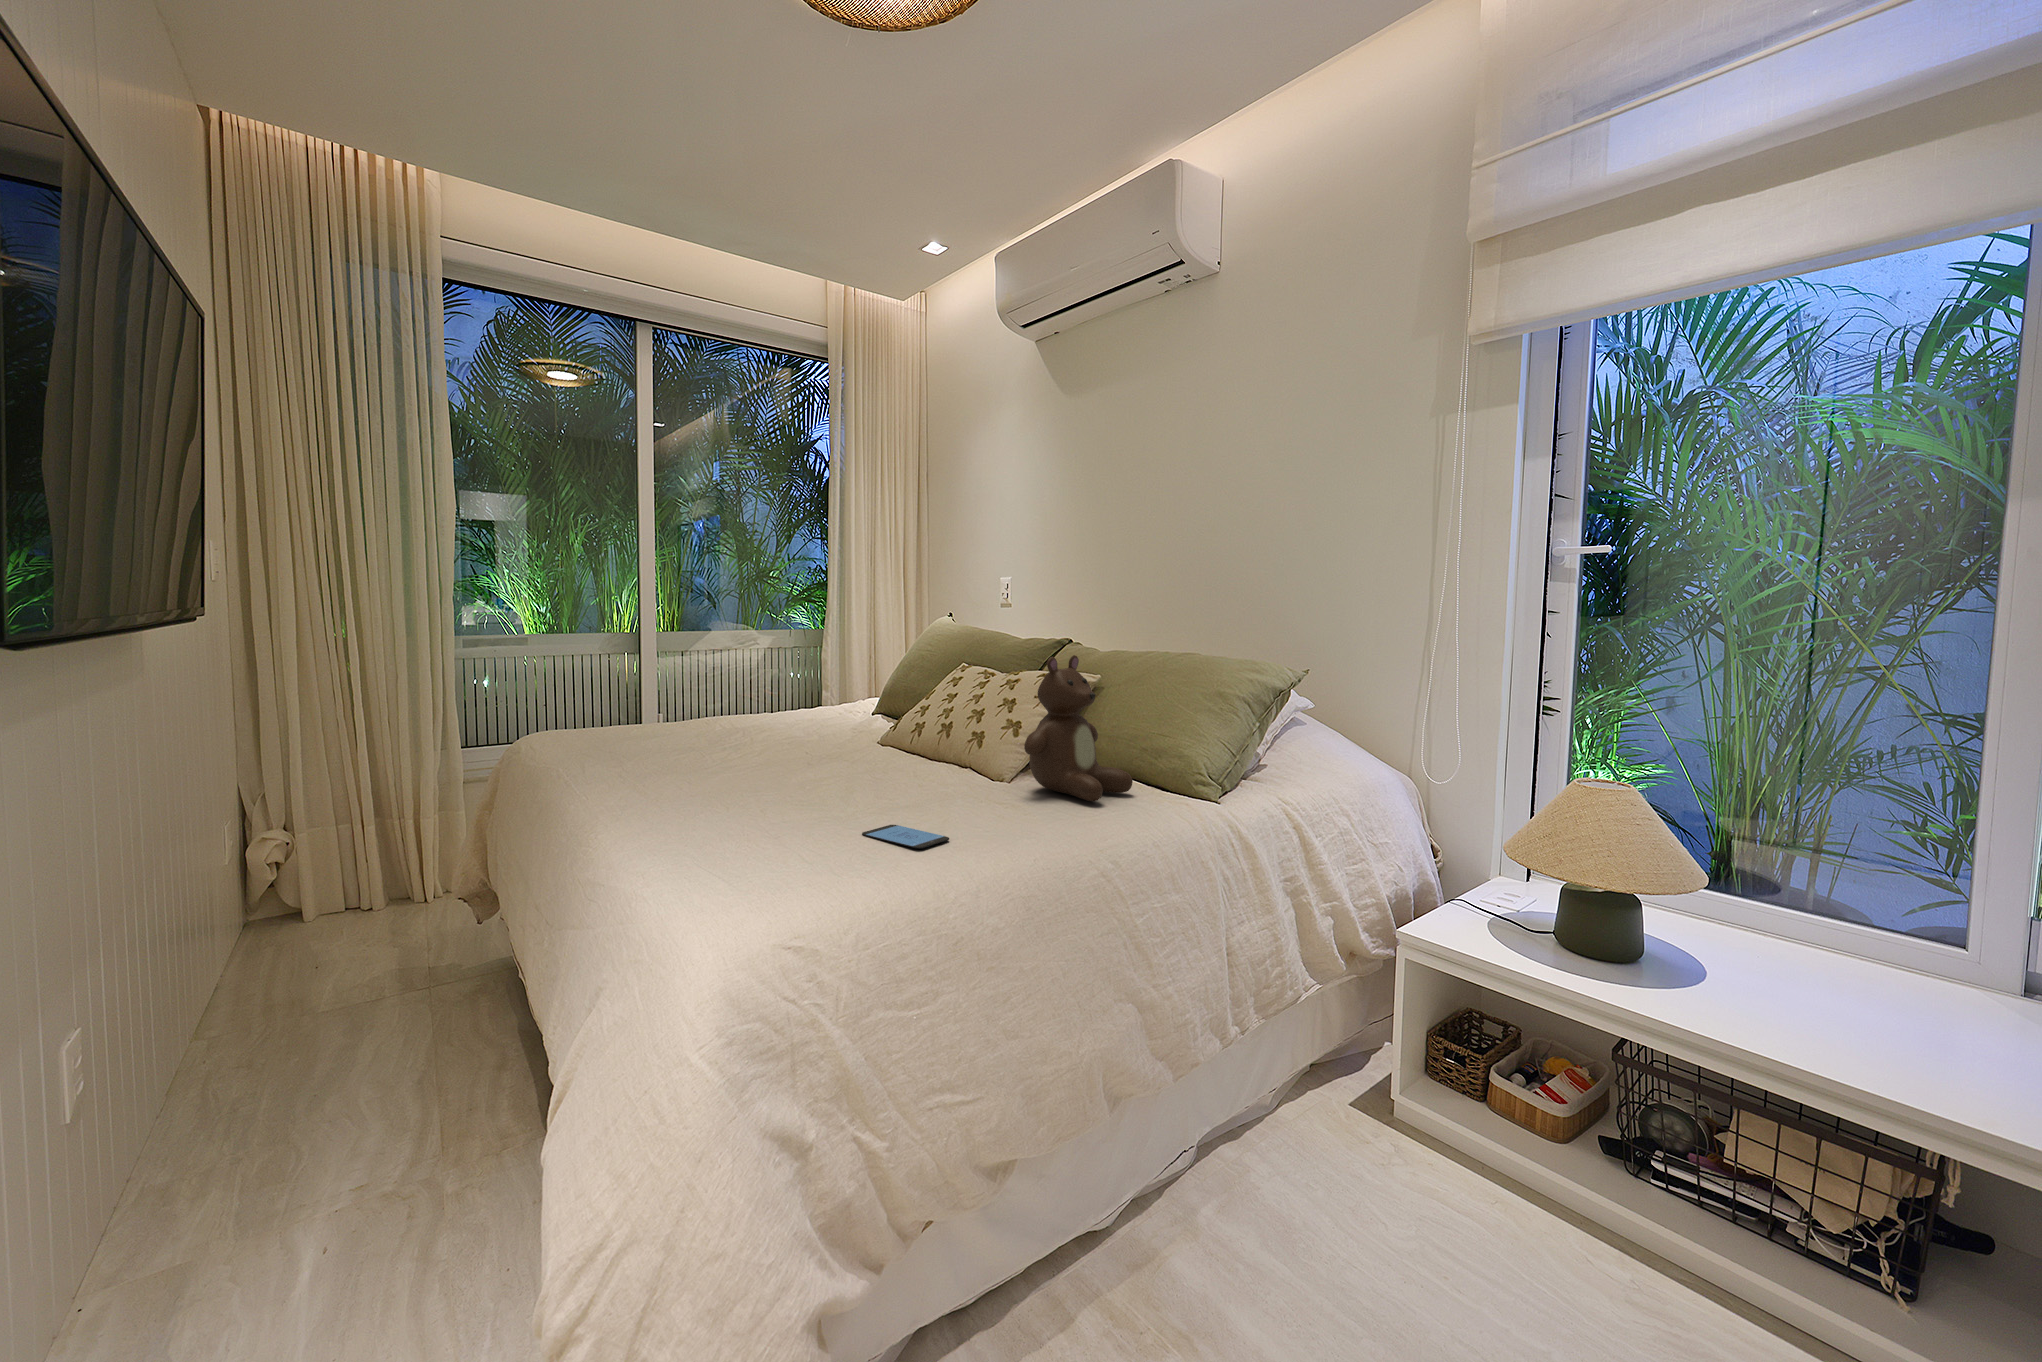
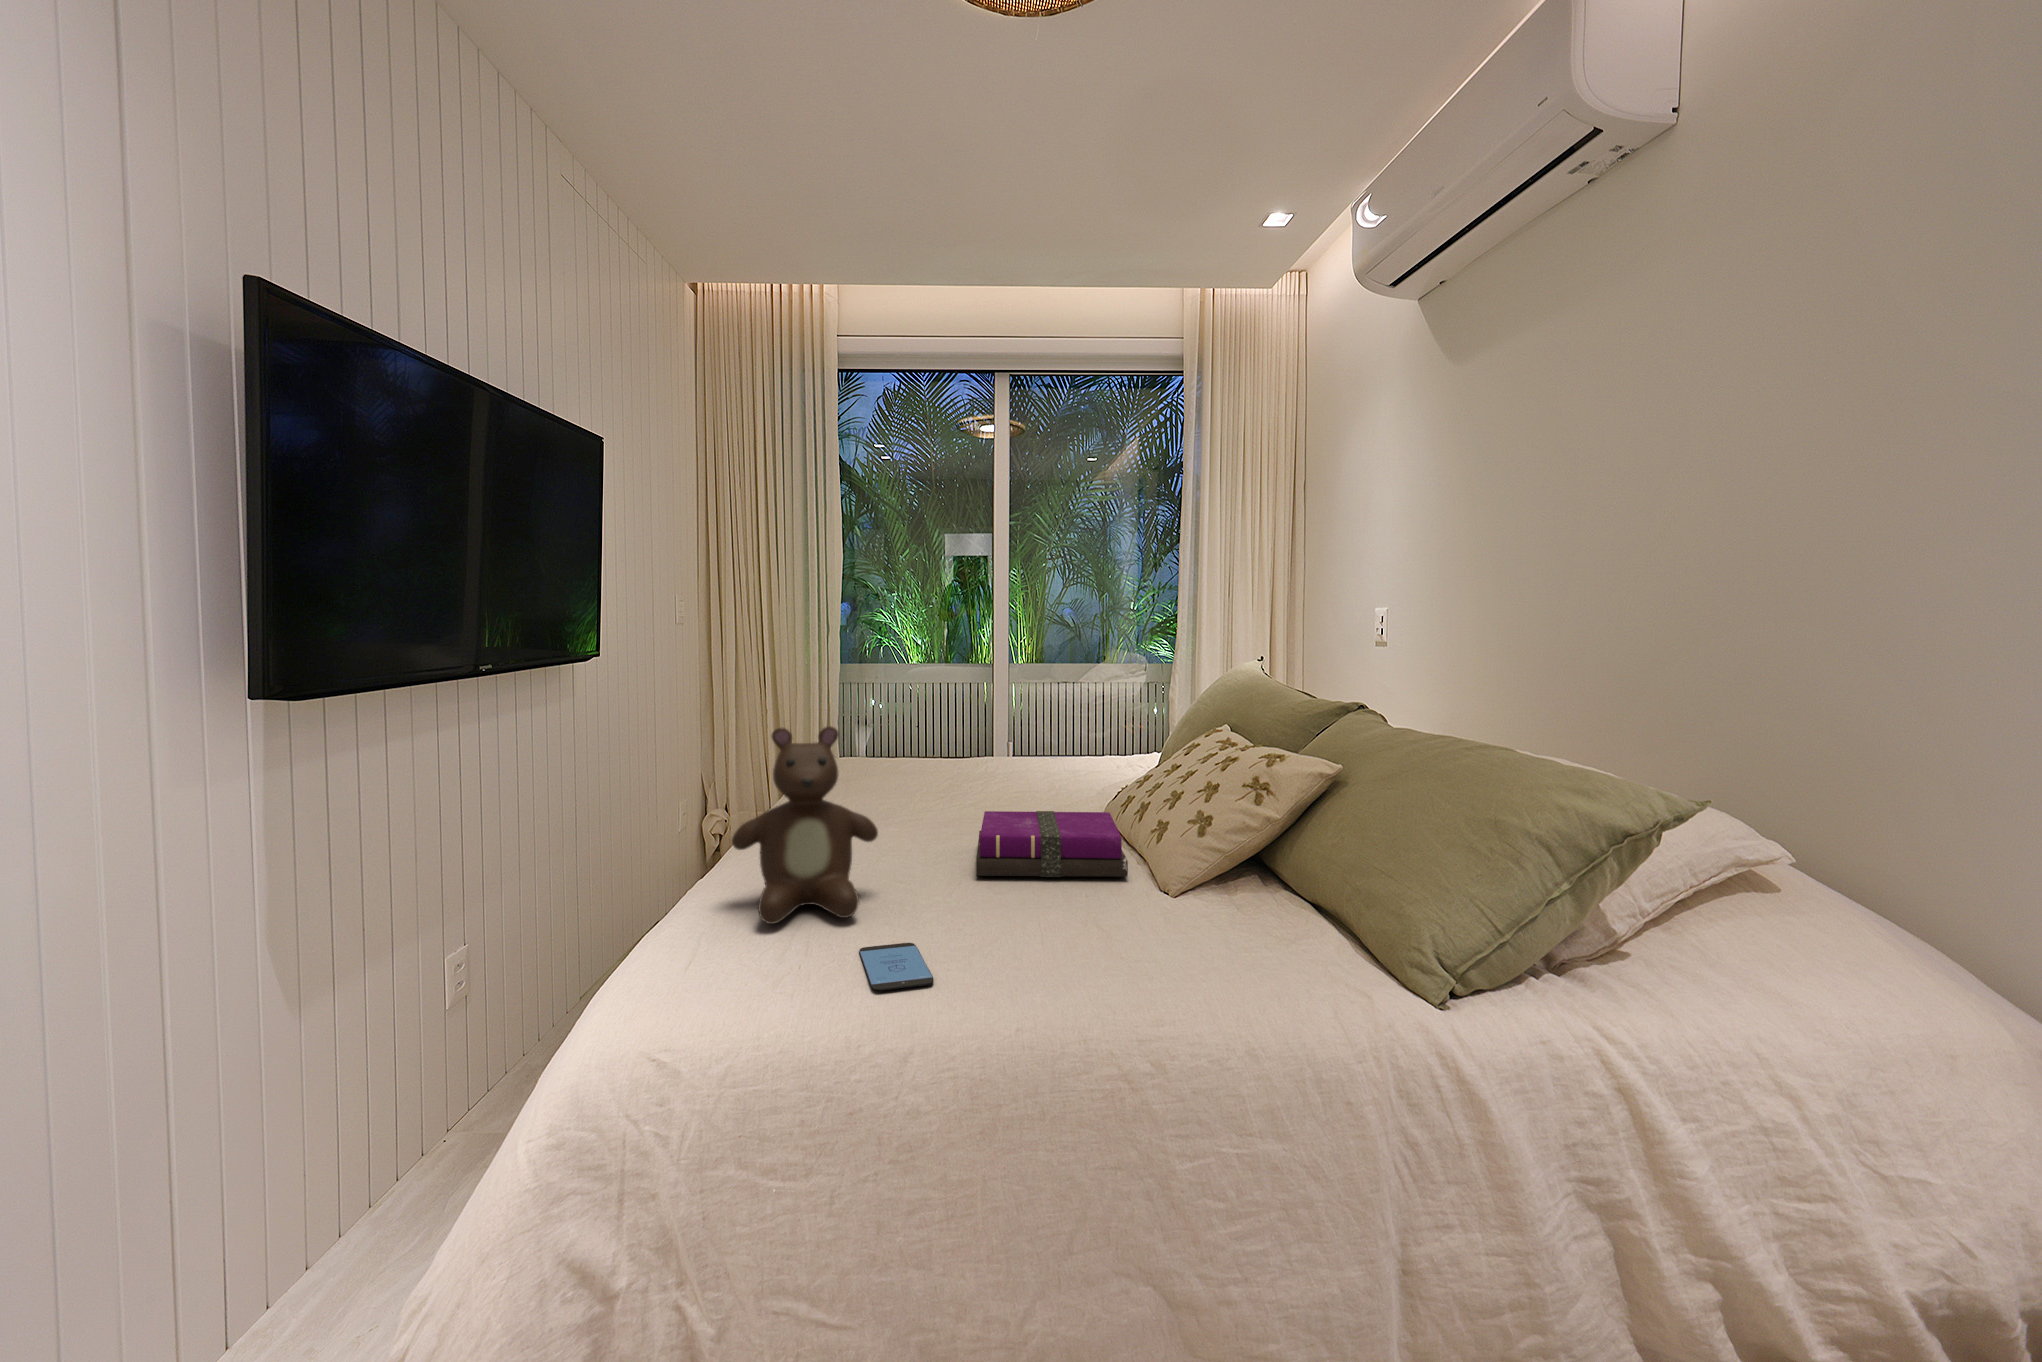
teddy bear: present [1024,655,1133,801] -> present [732,726,878,924]
notebook: none [827,730,973,784] -> present [976,811,1128,877]

